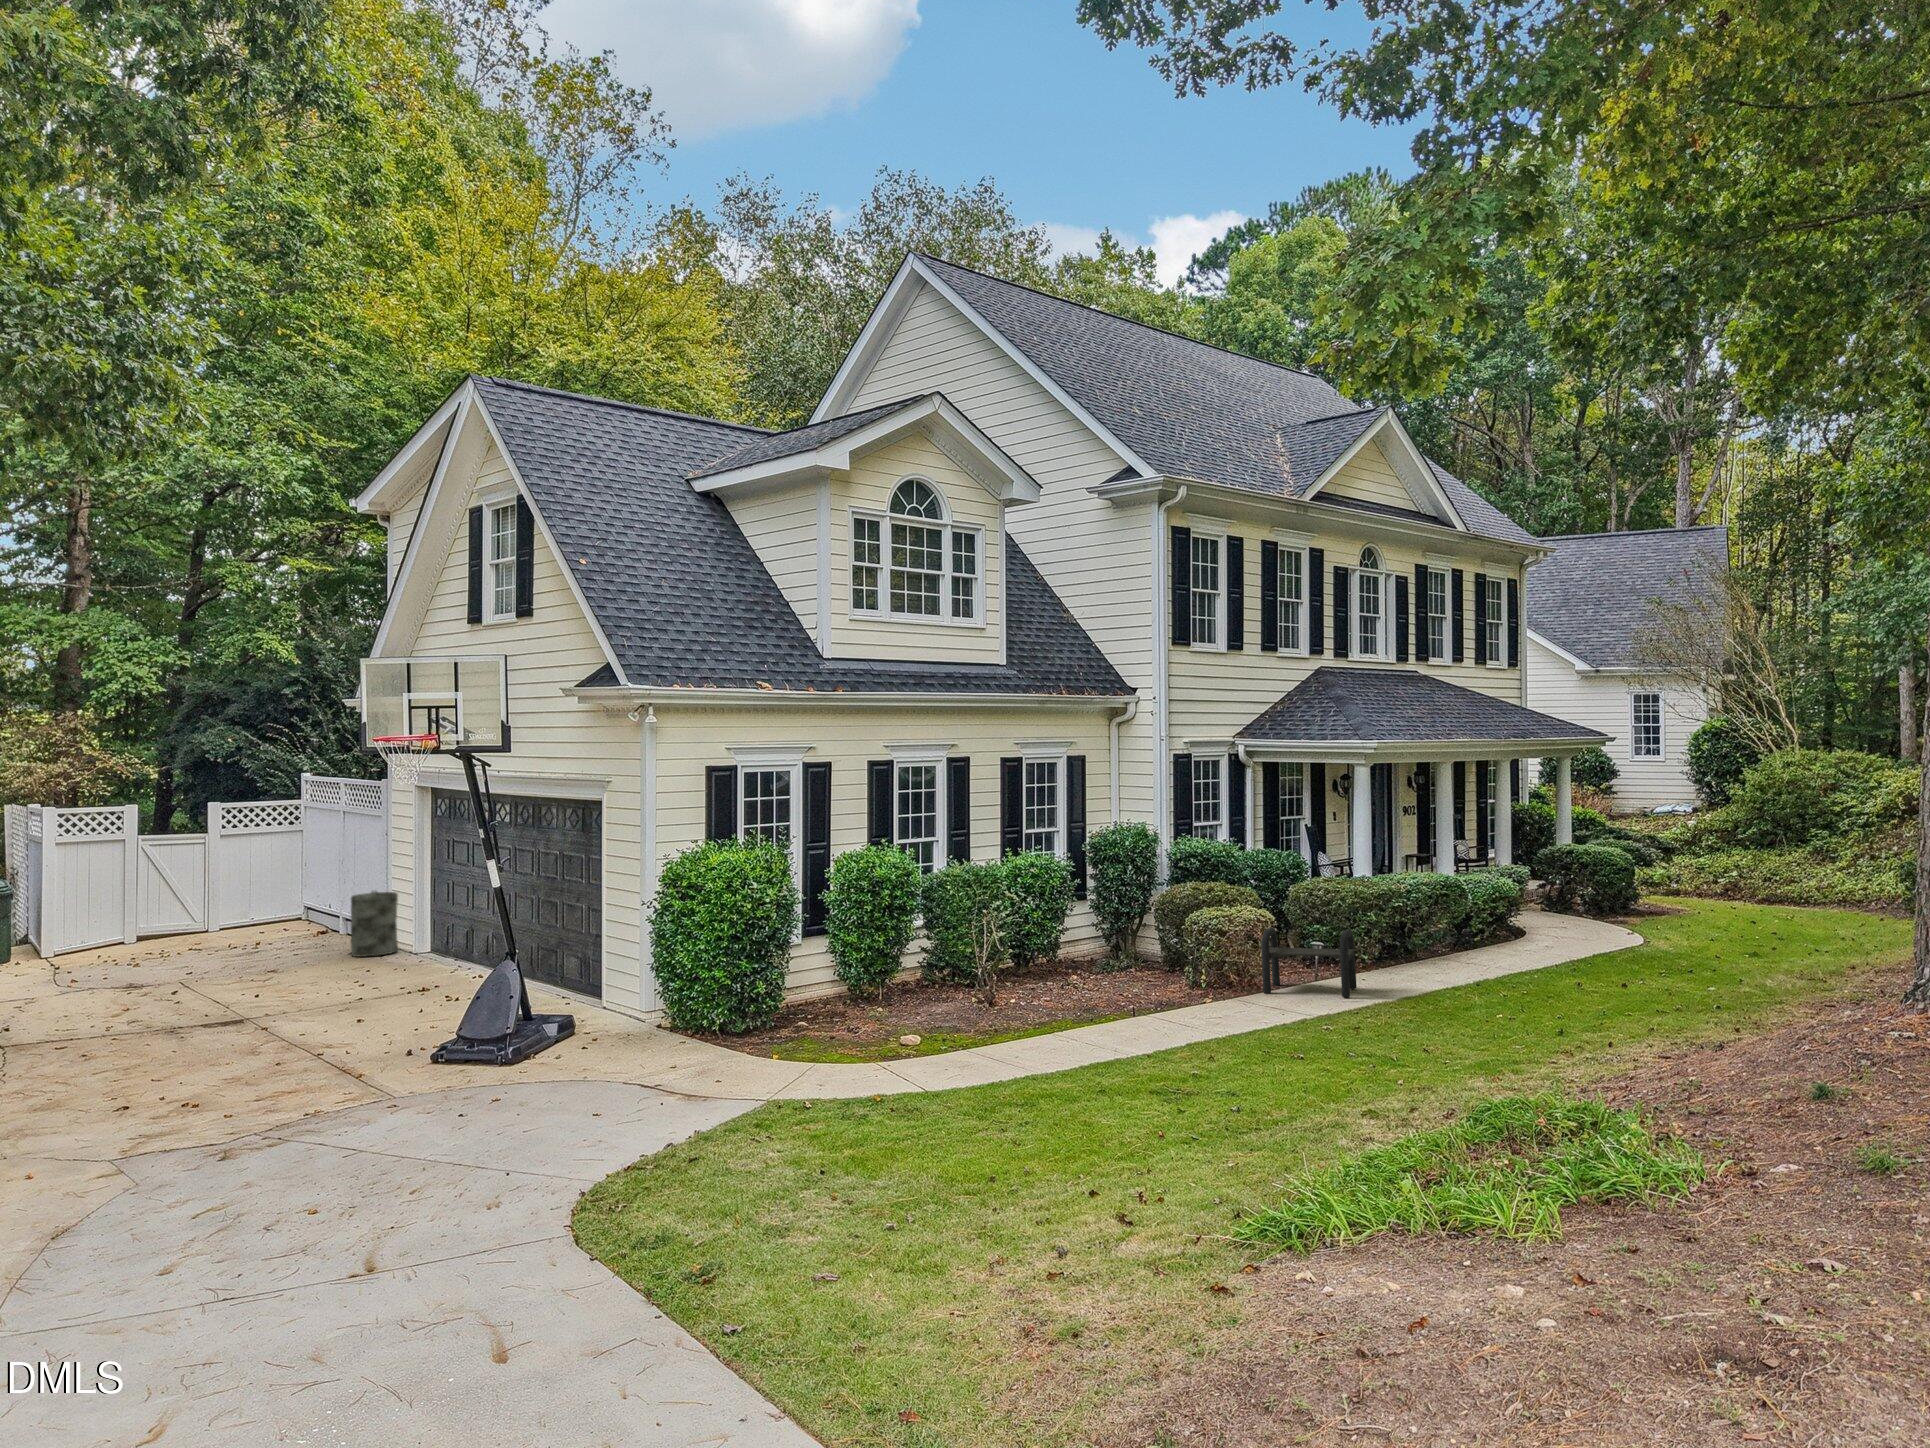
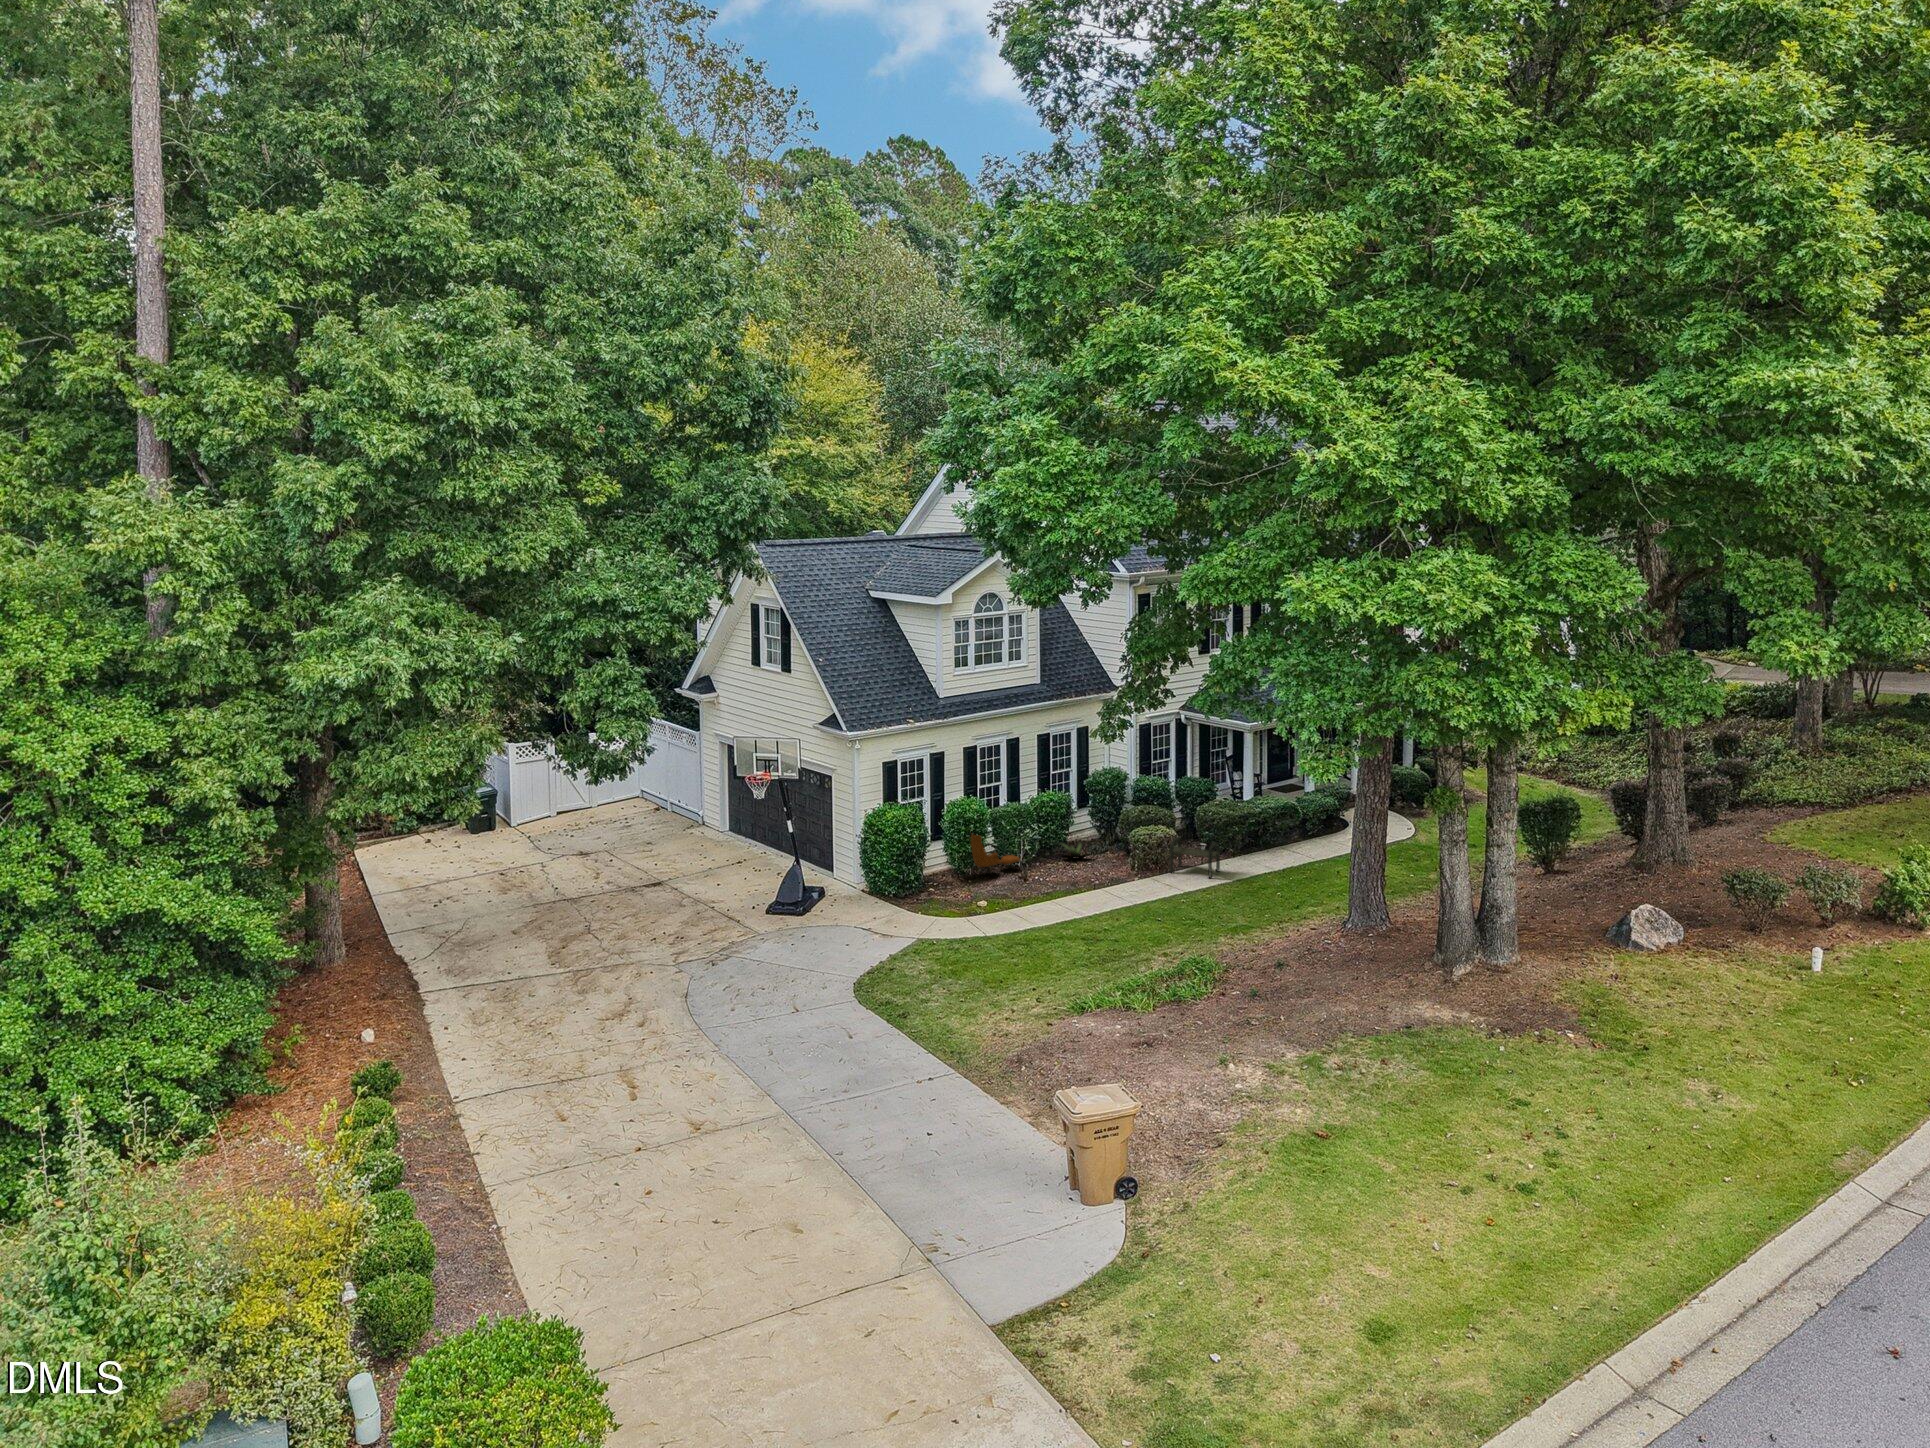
trash can: present [351,891,398,957] -> none [686,792,711,829]
lounge chair: none [879,916,979,1009] -> present [971,835,1020,874]
potted plant: none [1043,951,1108,982] -> present [1059,842,1084,859]

